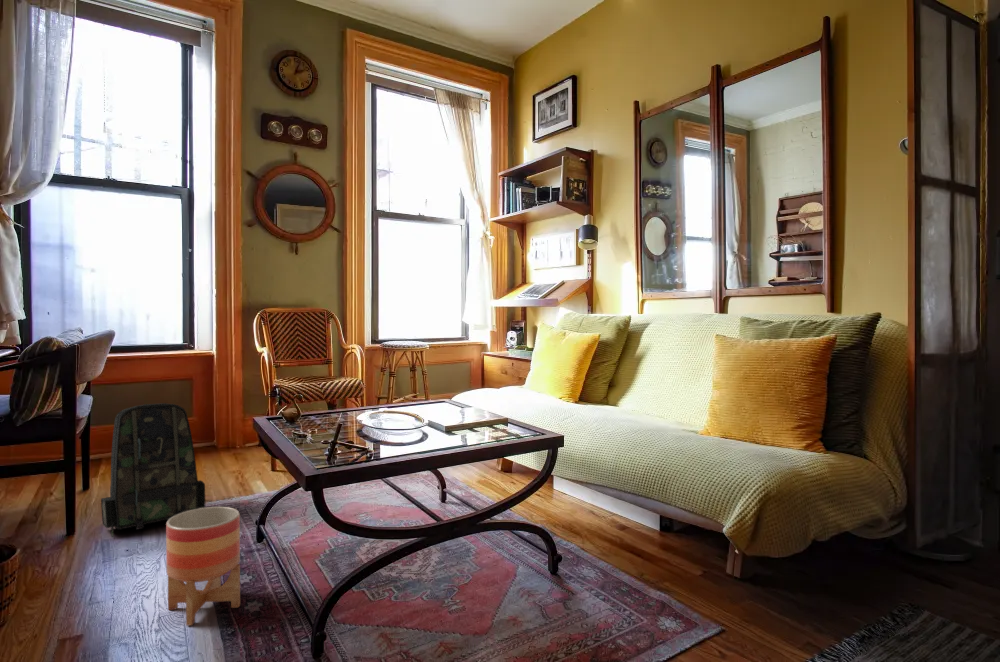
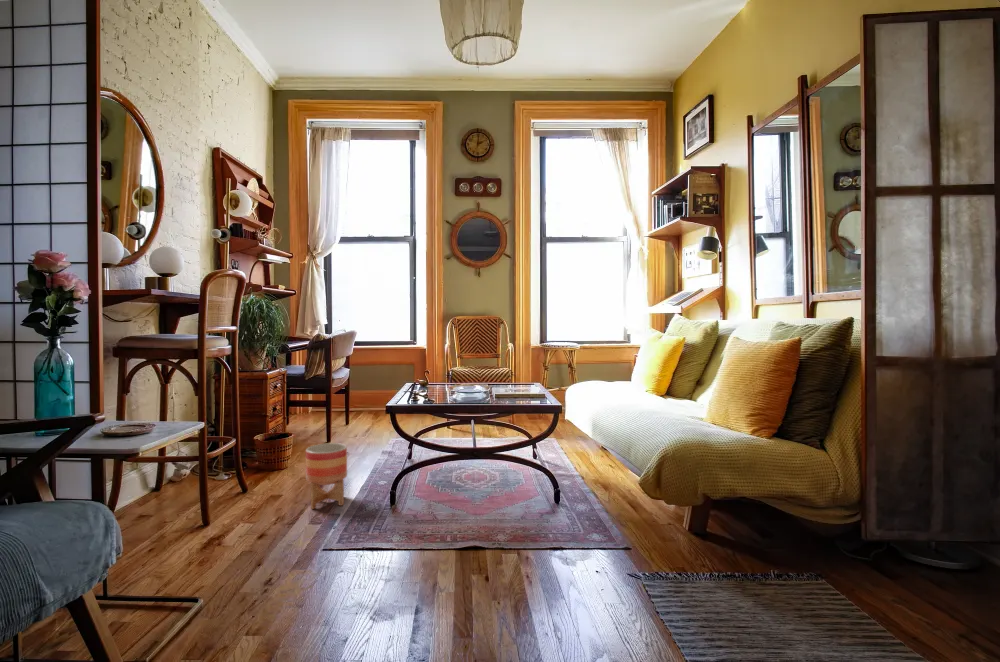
backpack: present [101,403,205,537] -> none [320,381,377,460]

